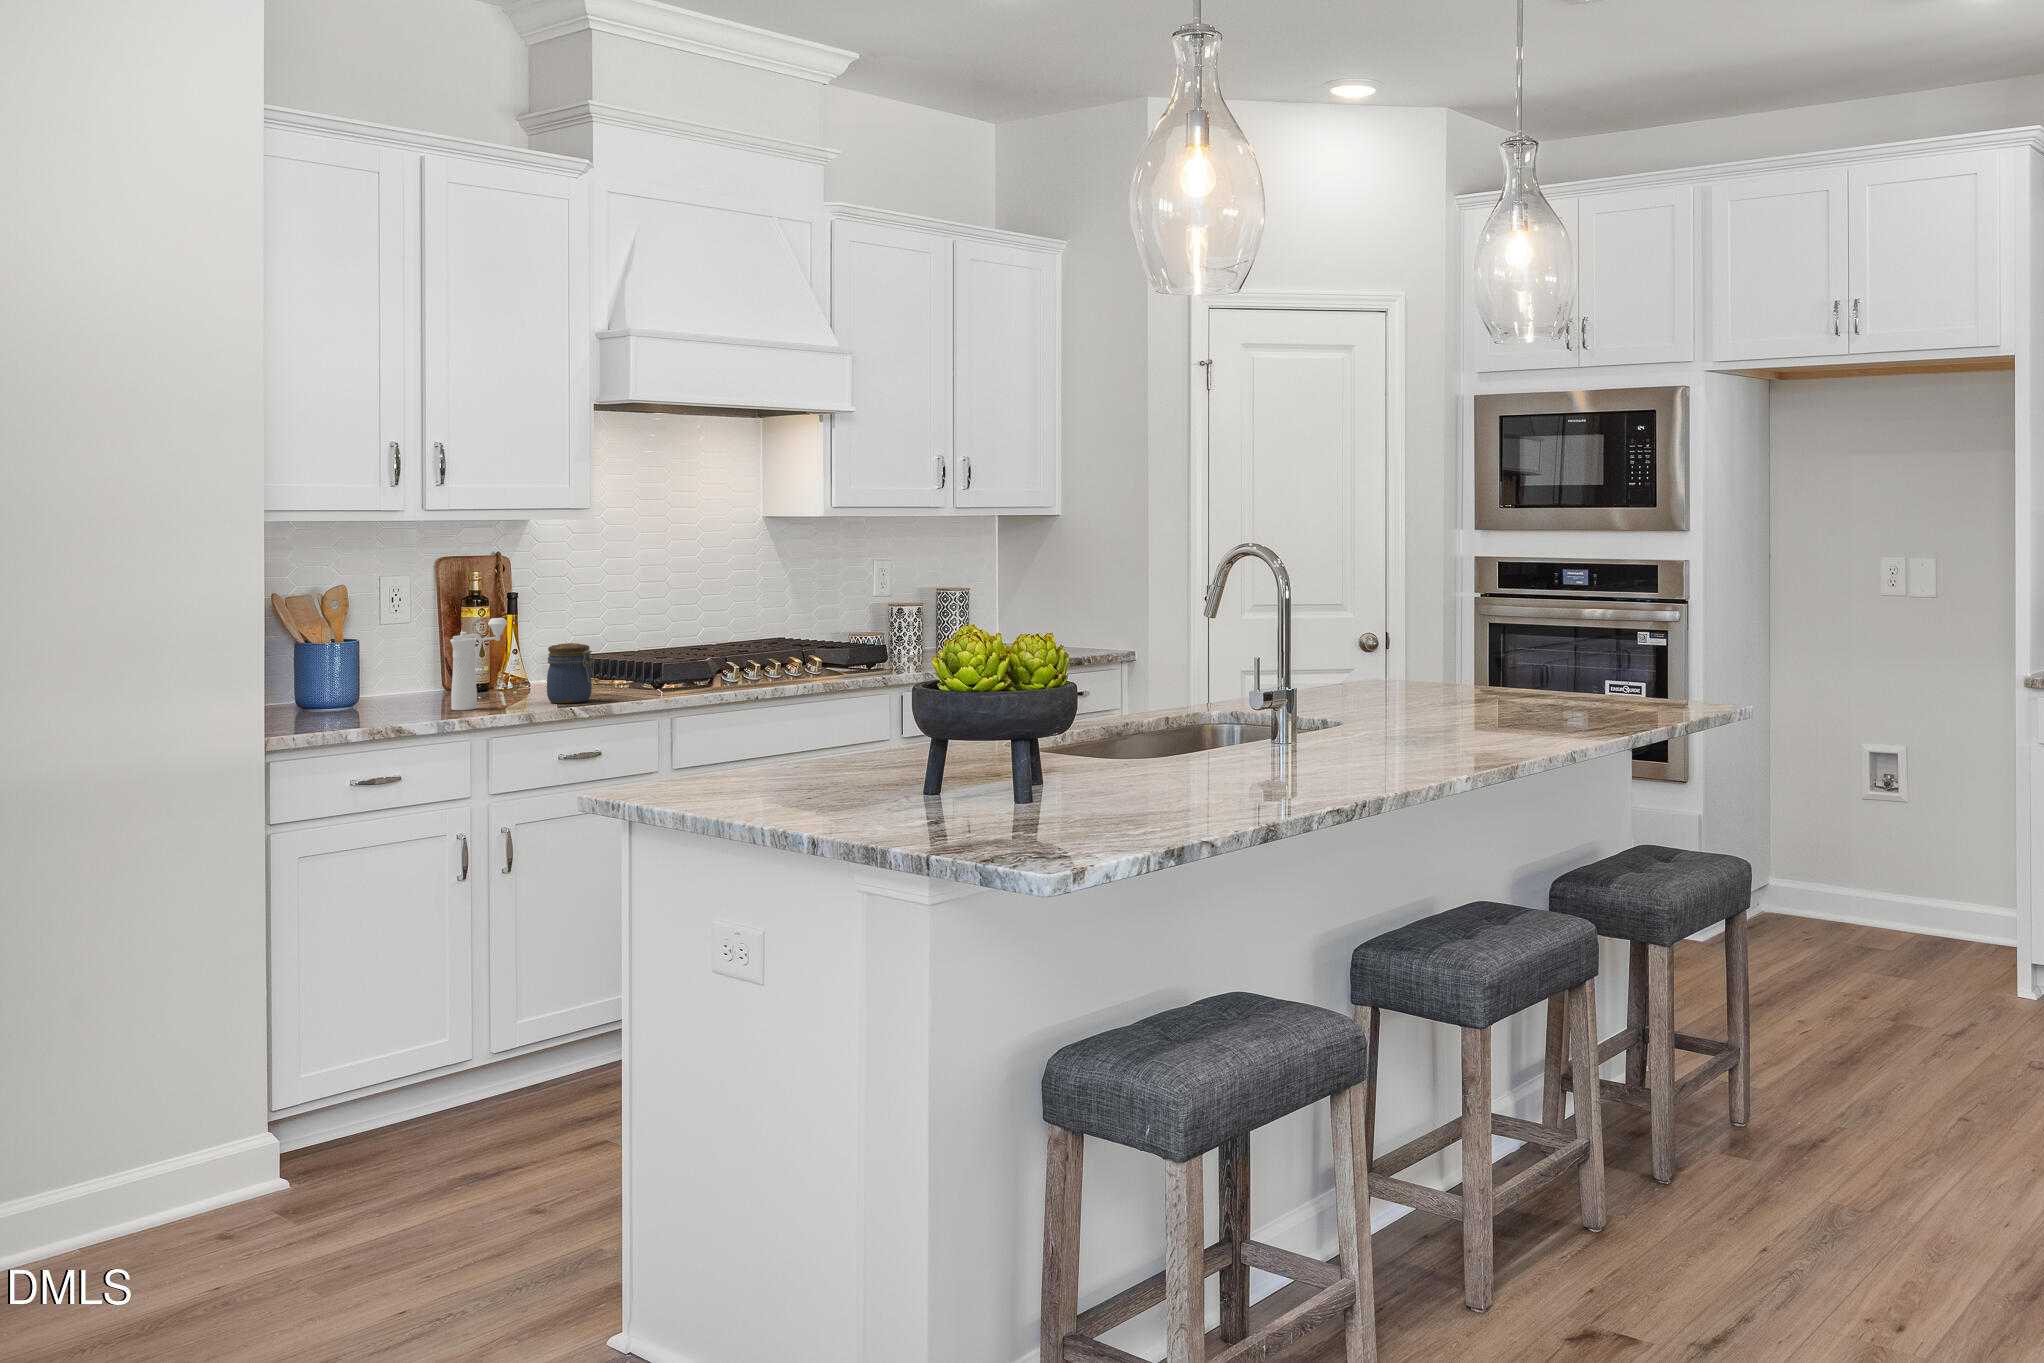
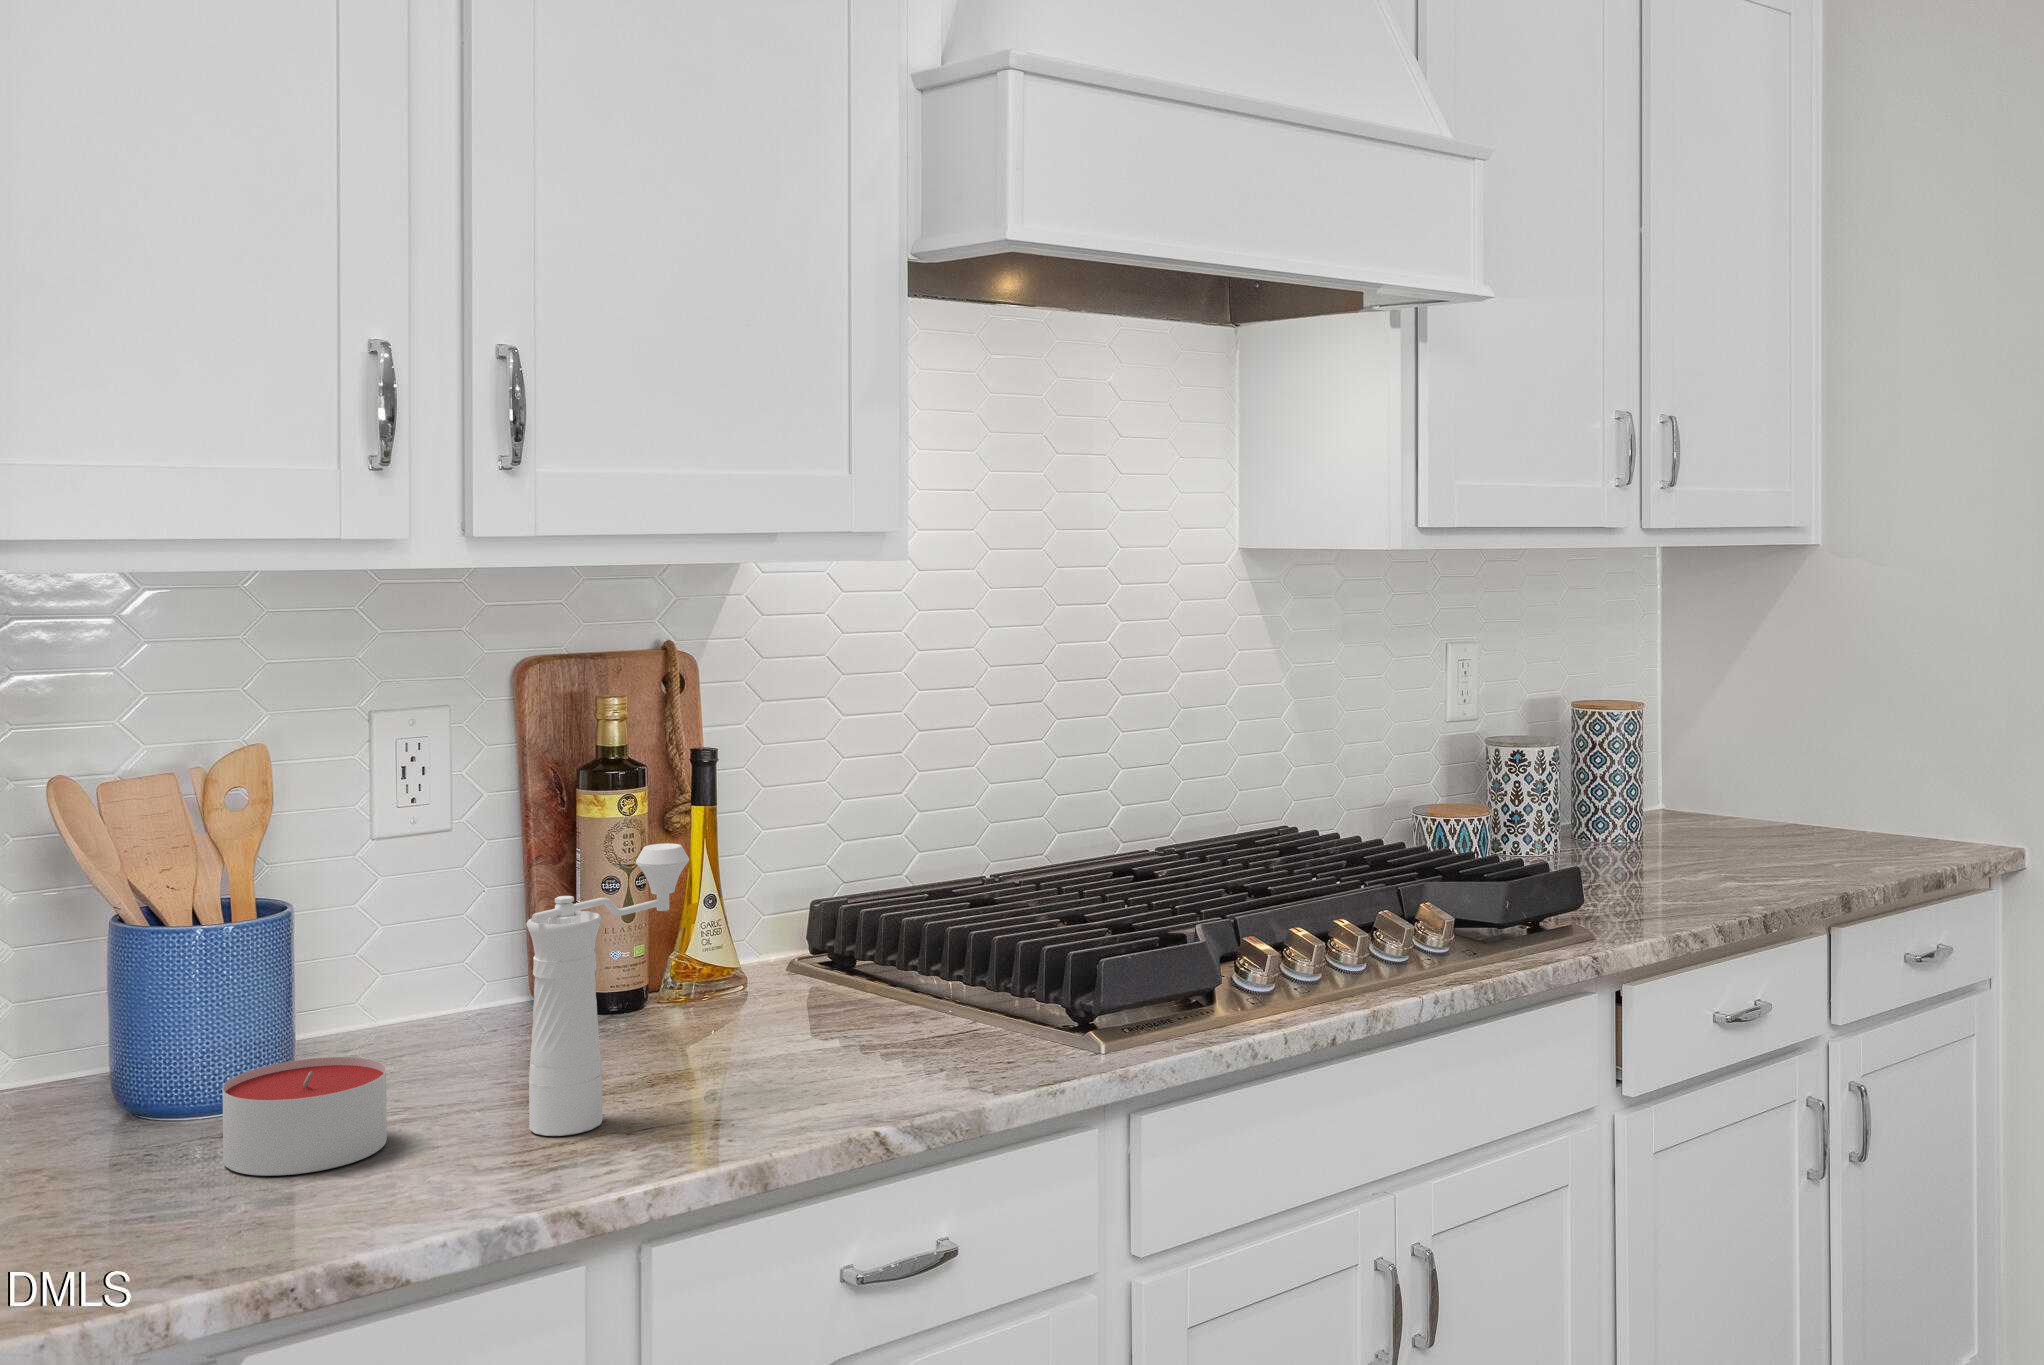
jar: present [547,643,594,703] -> none [797,912,925,1094]
candle: none [348,686,402,716] -> present [223,1057,387,1176]

